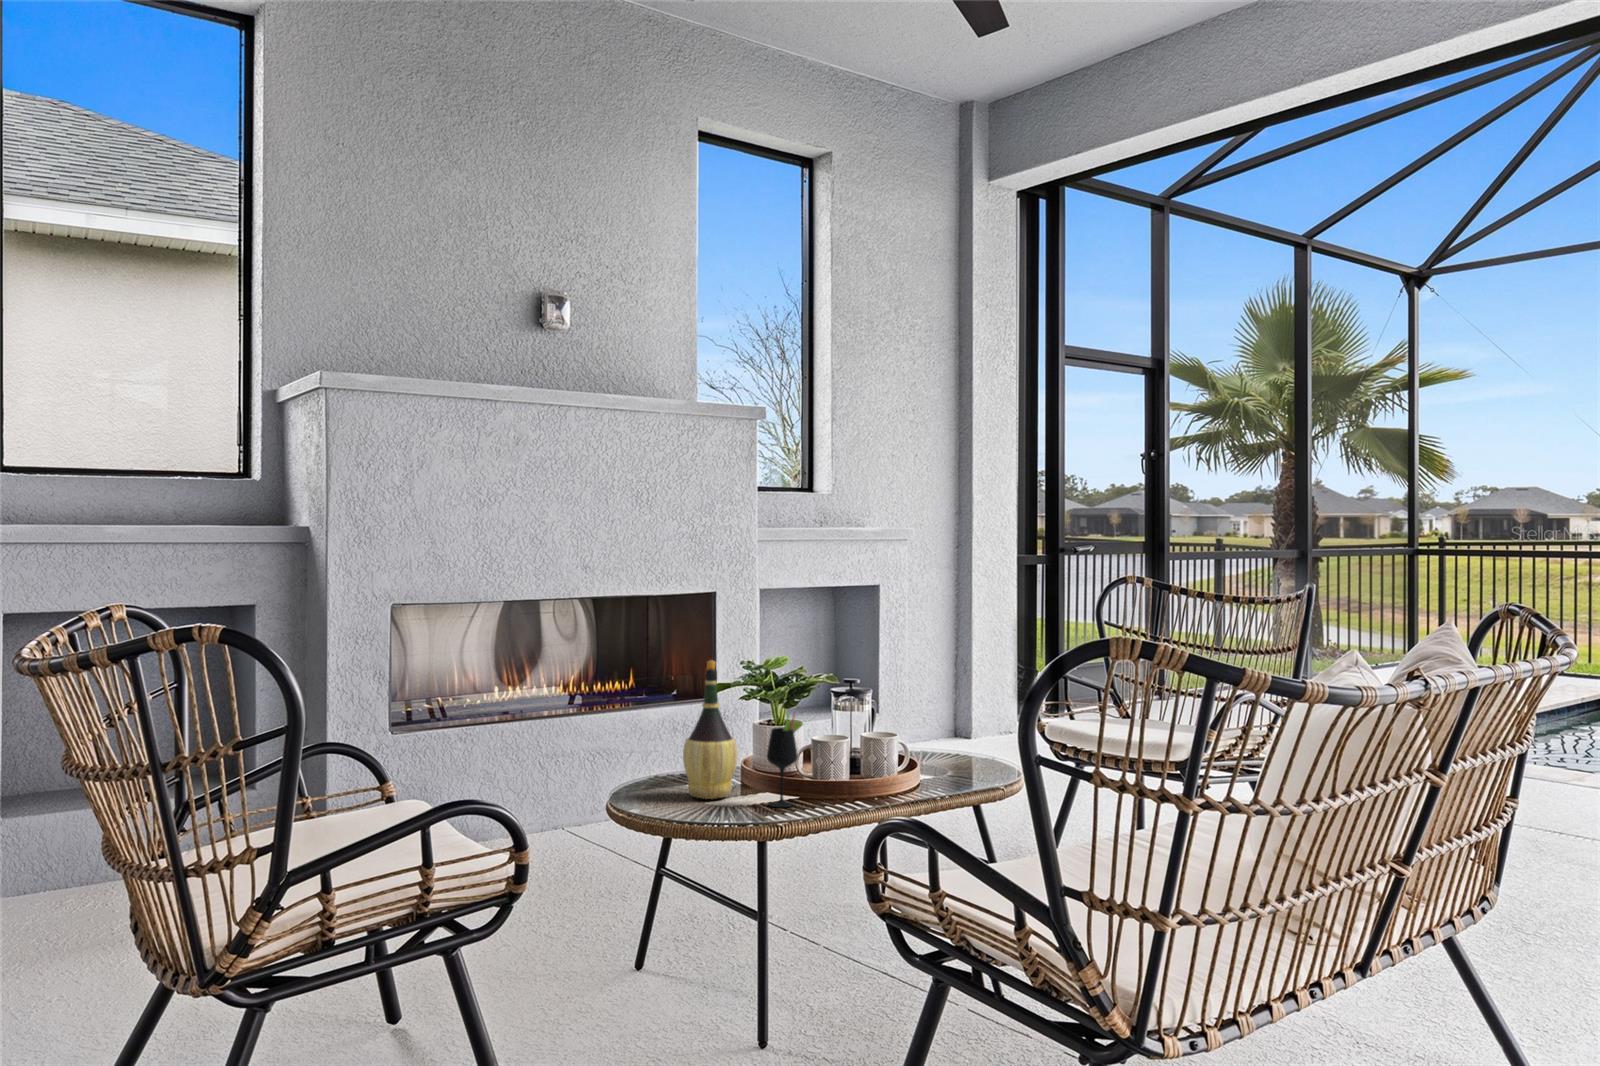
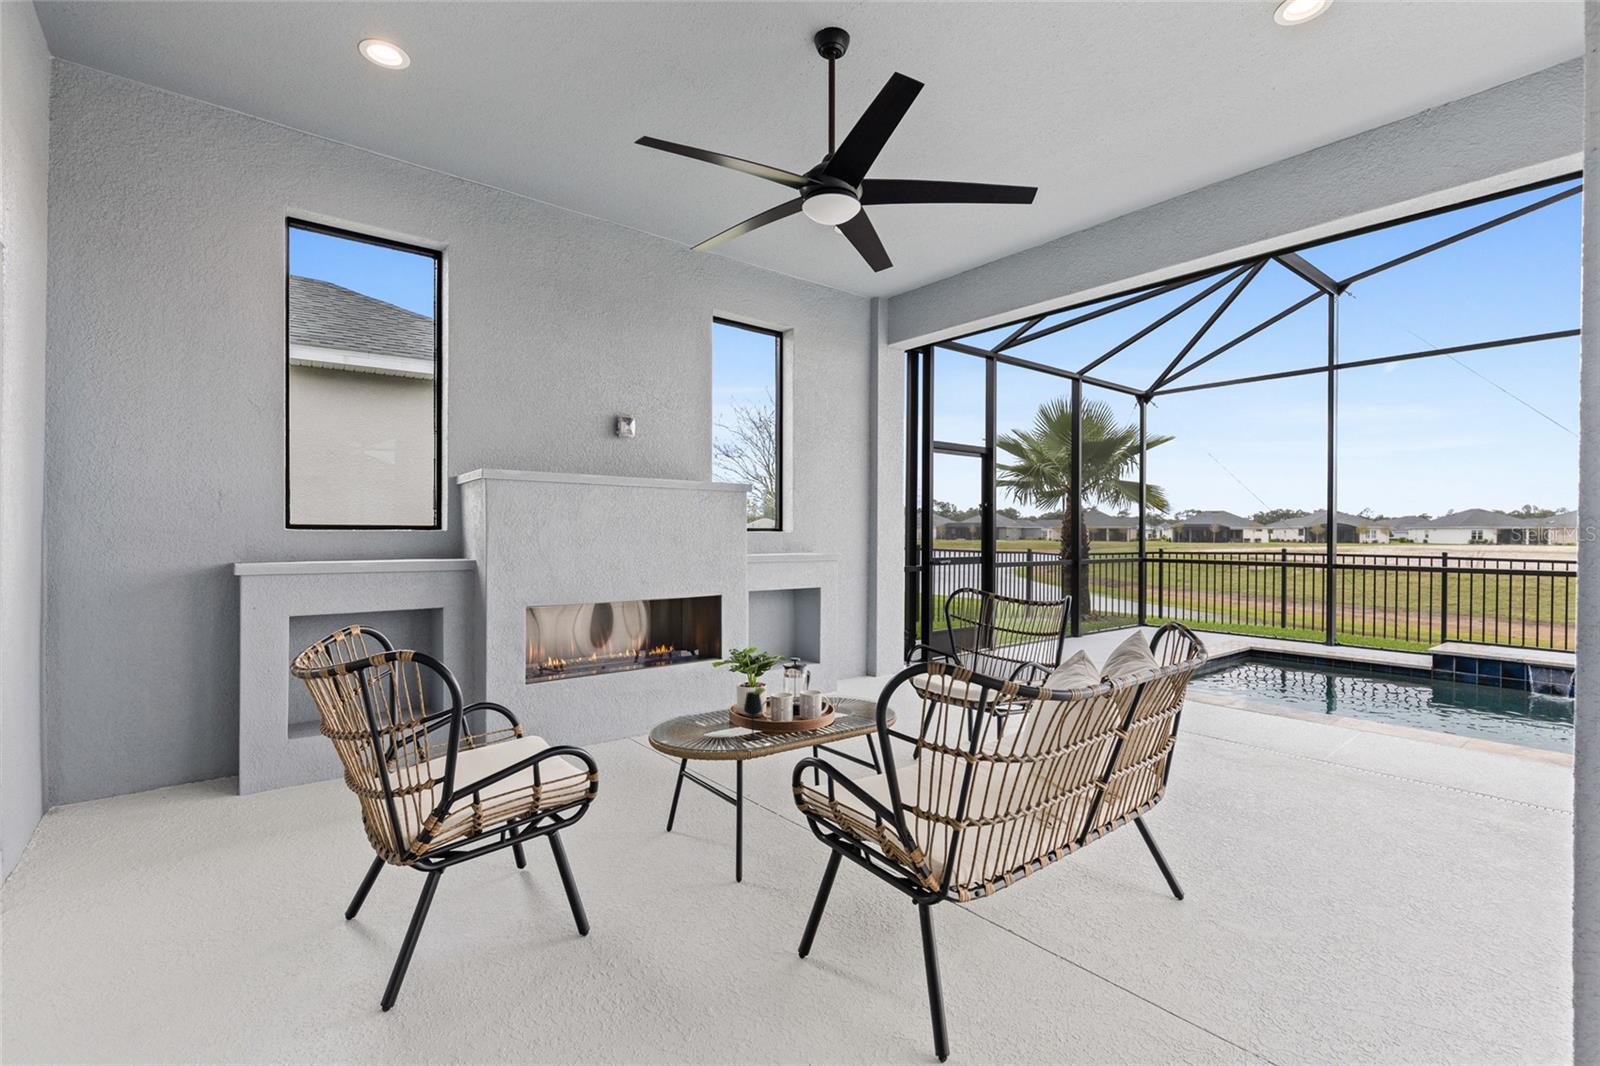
wine bottle: present [683,661,738,799] -> none [695,651,727,734]

